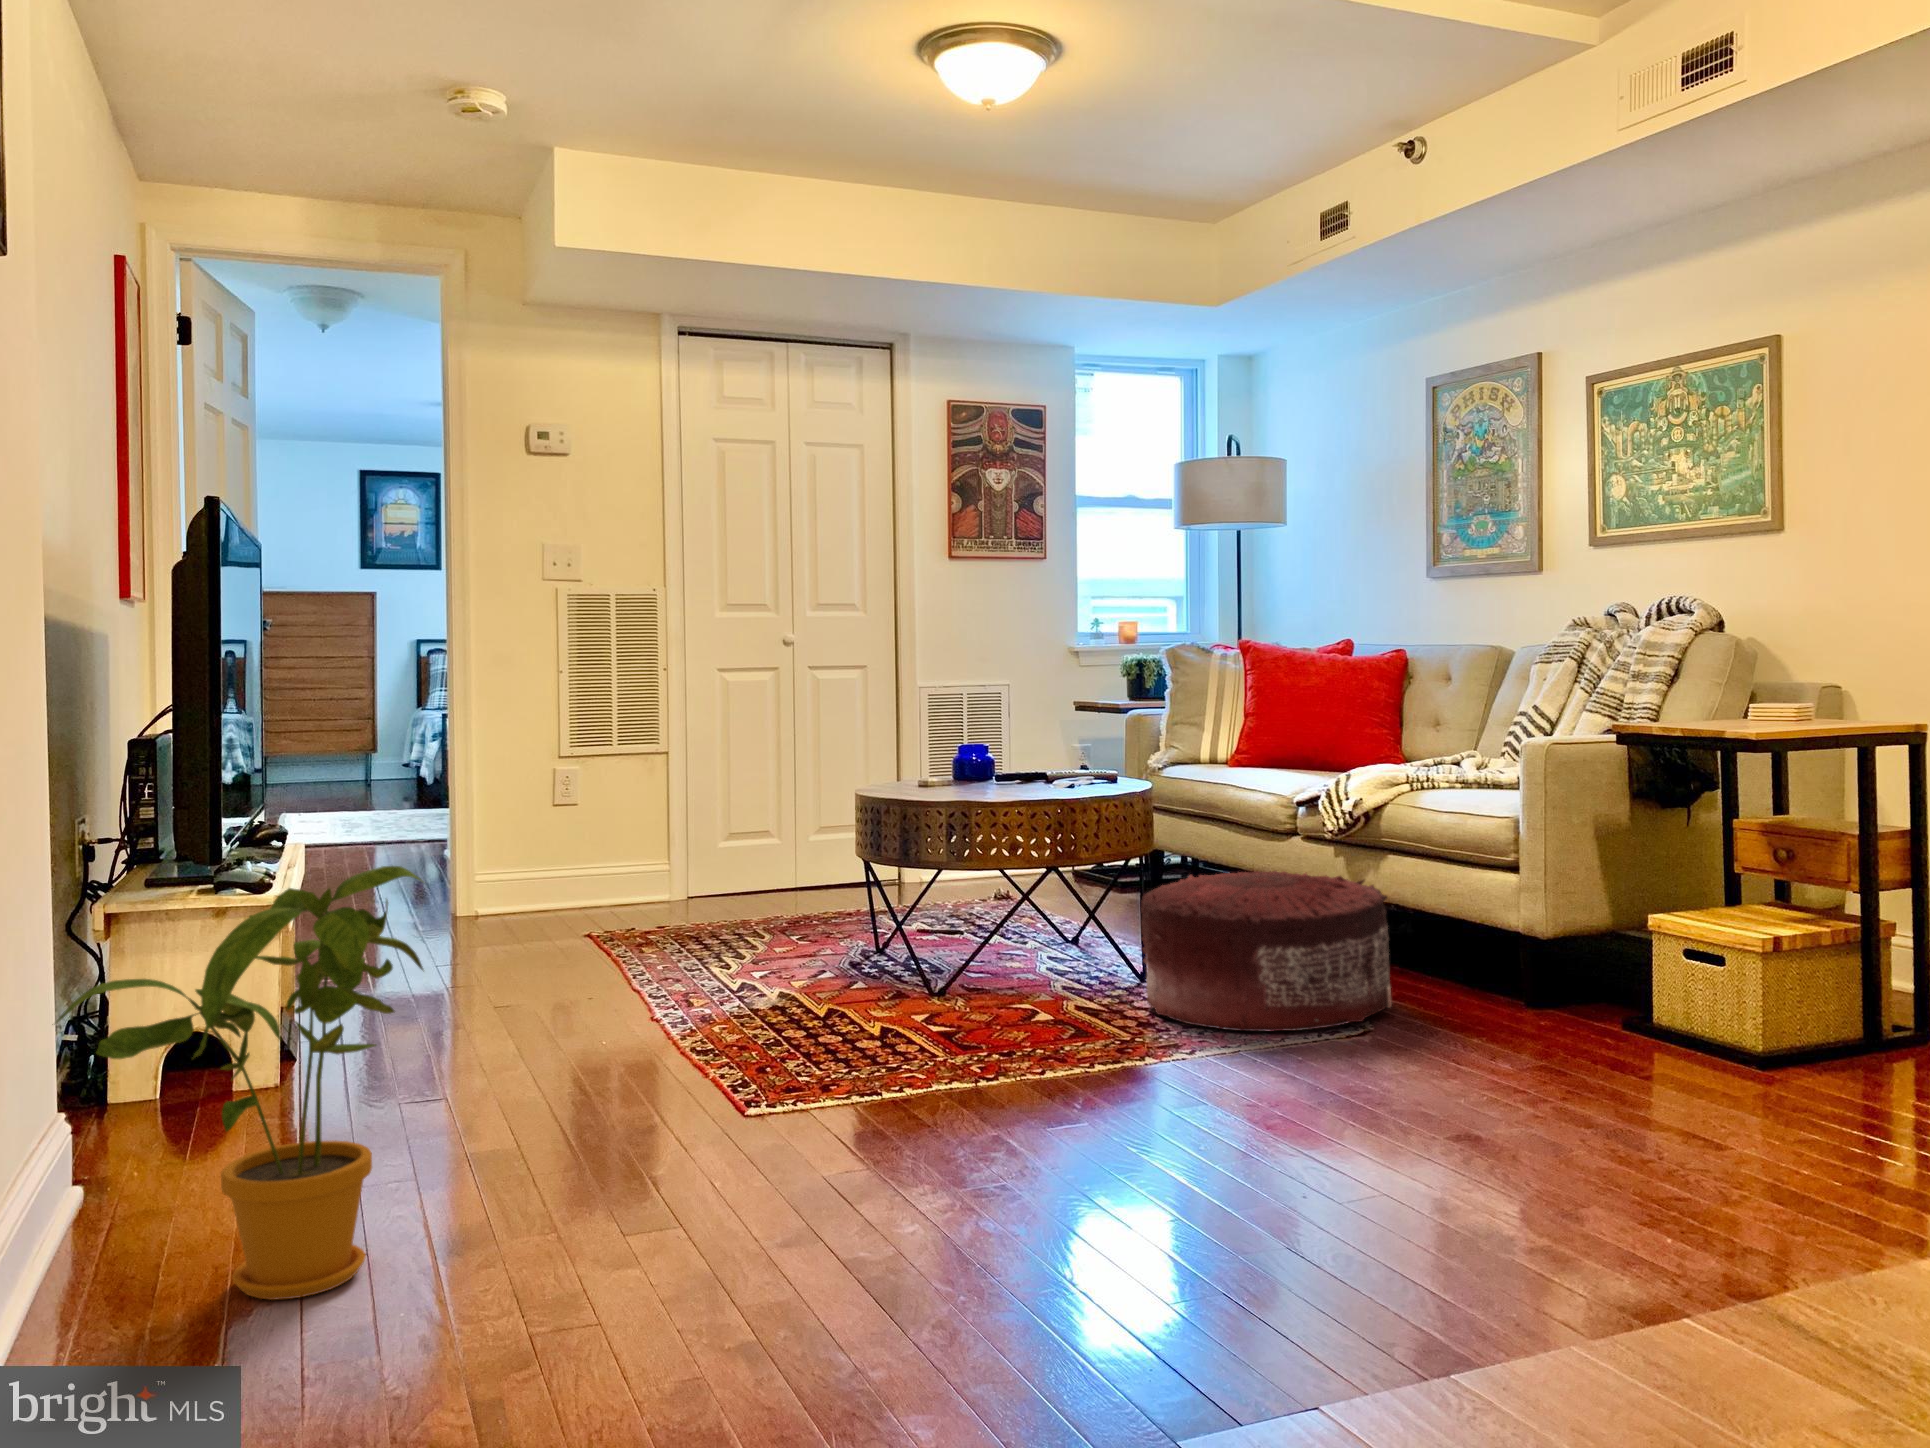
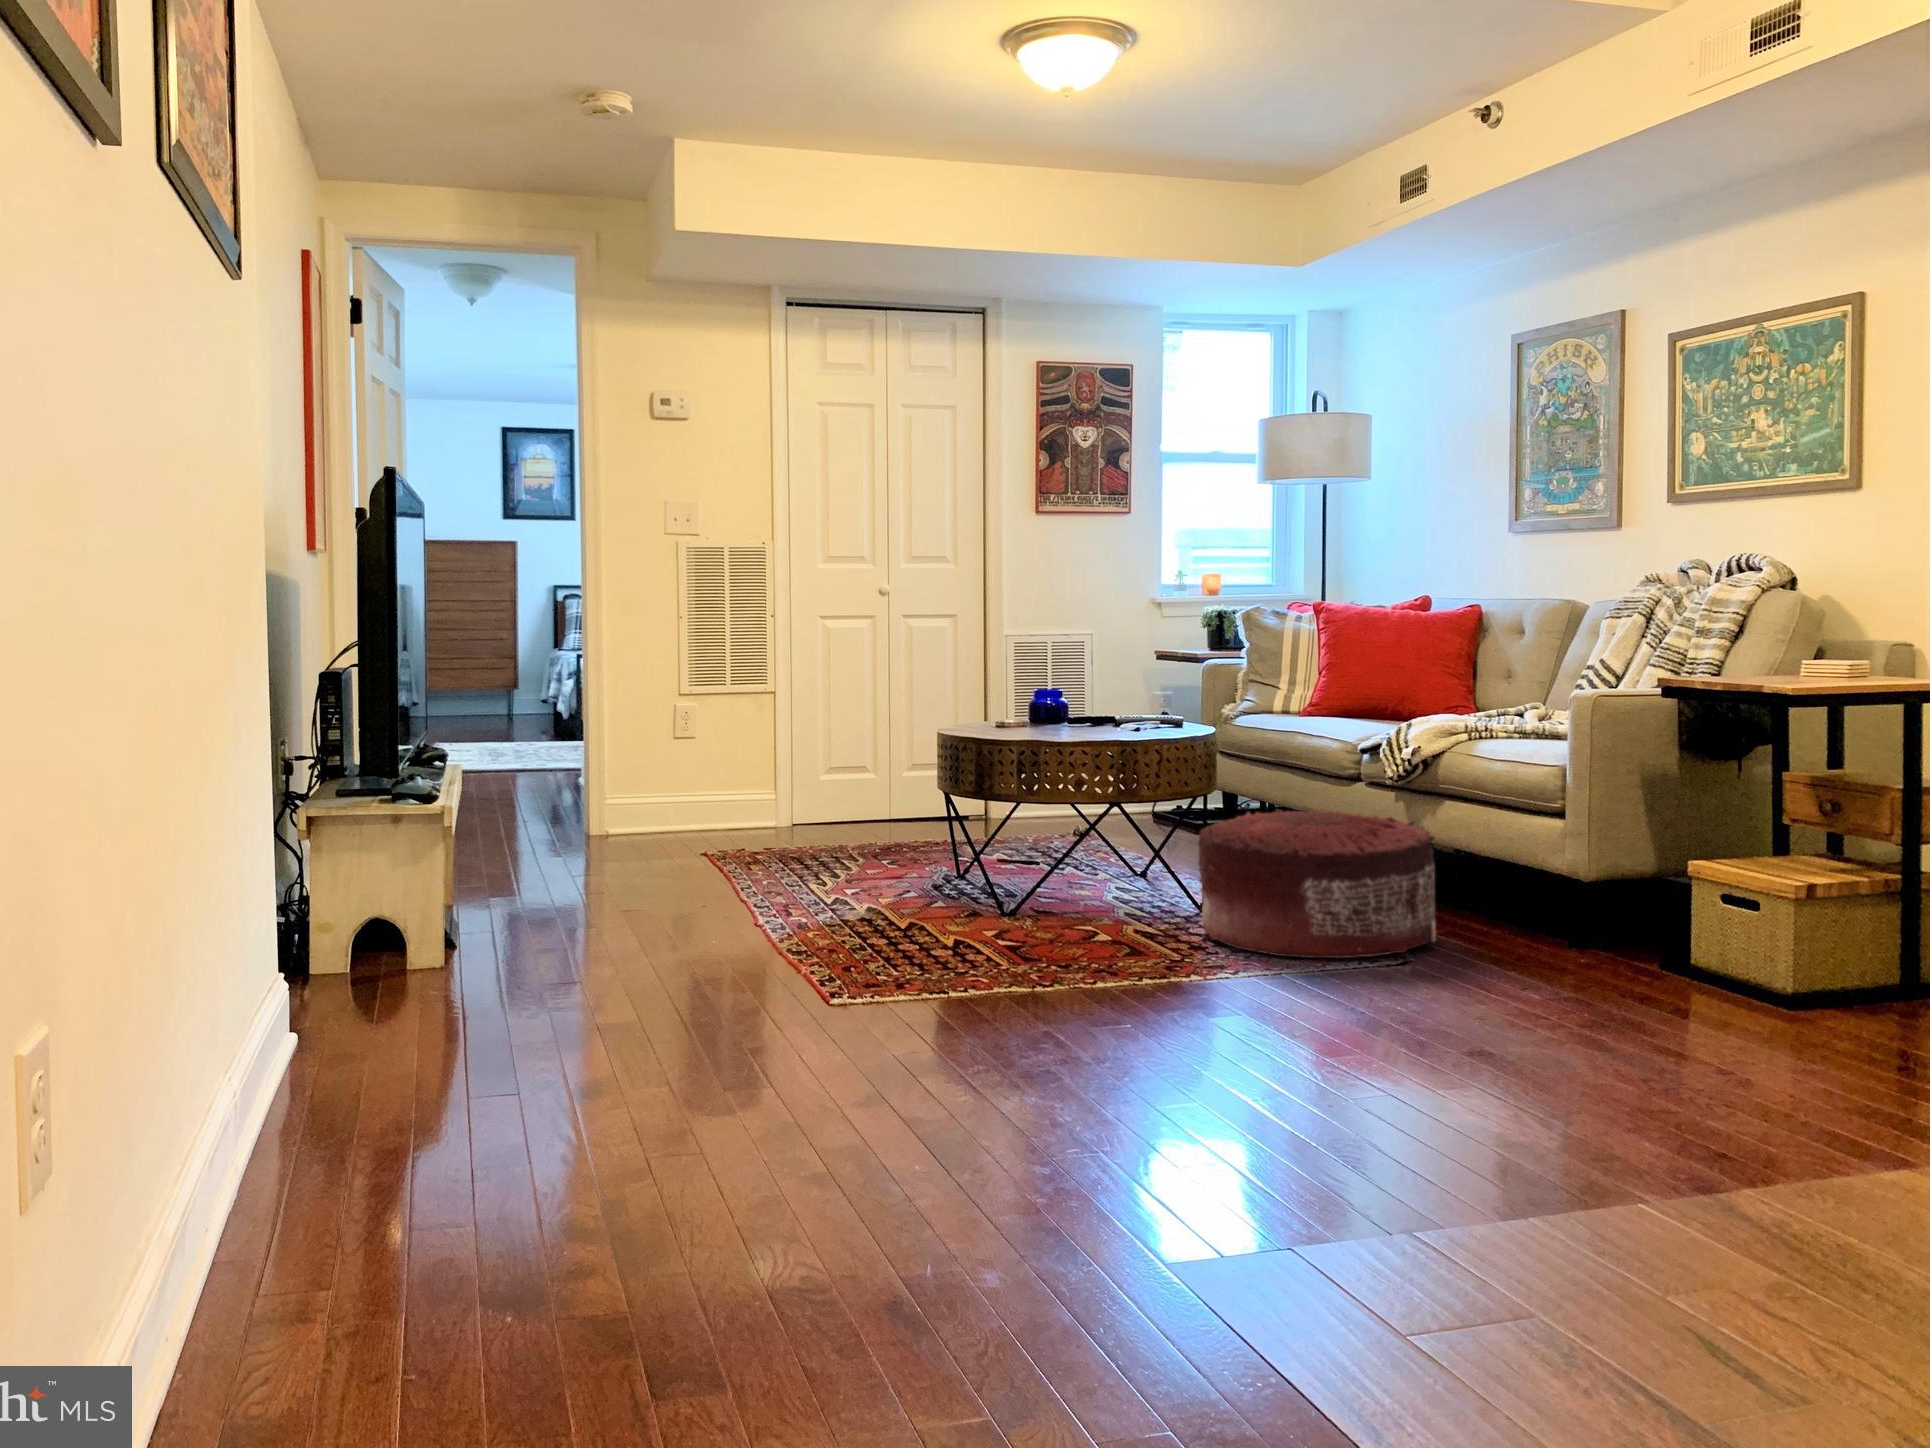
house plant: present [52,866,423,1300] -> none [270,775,560,1128]

